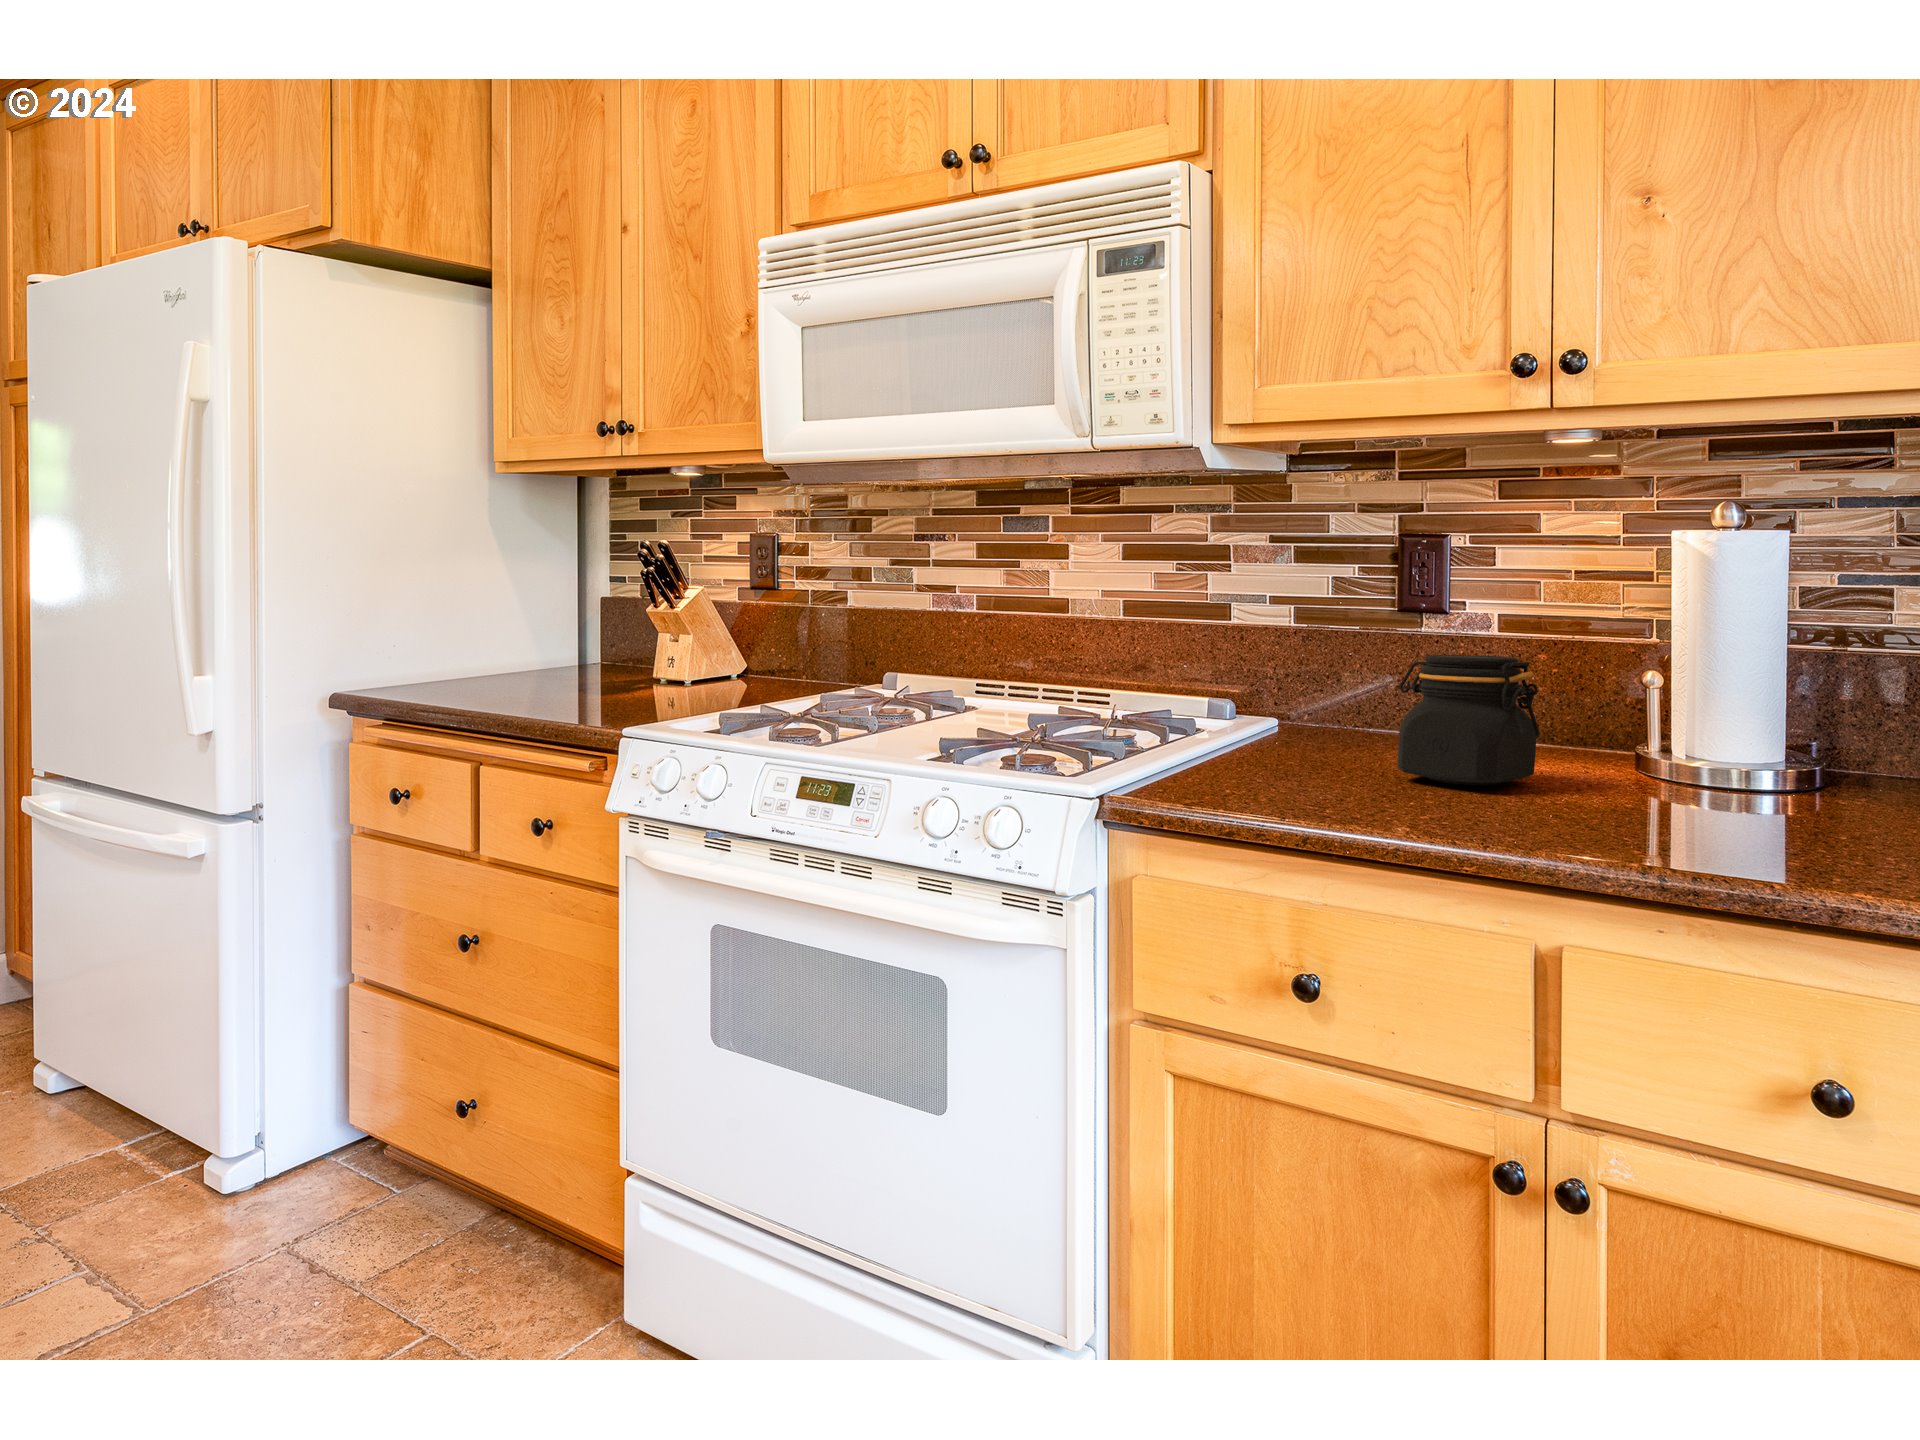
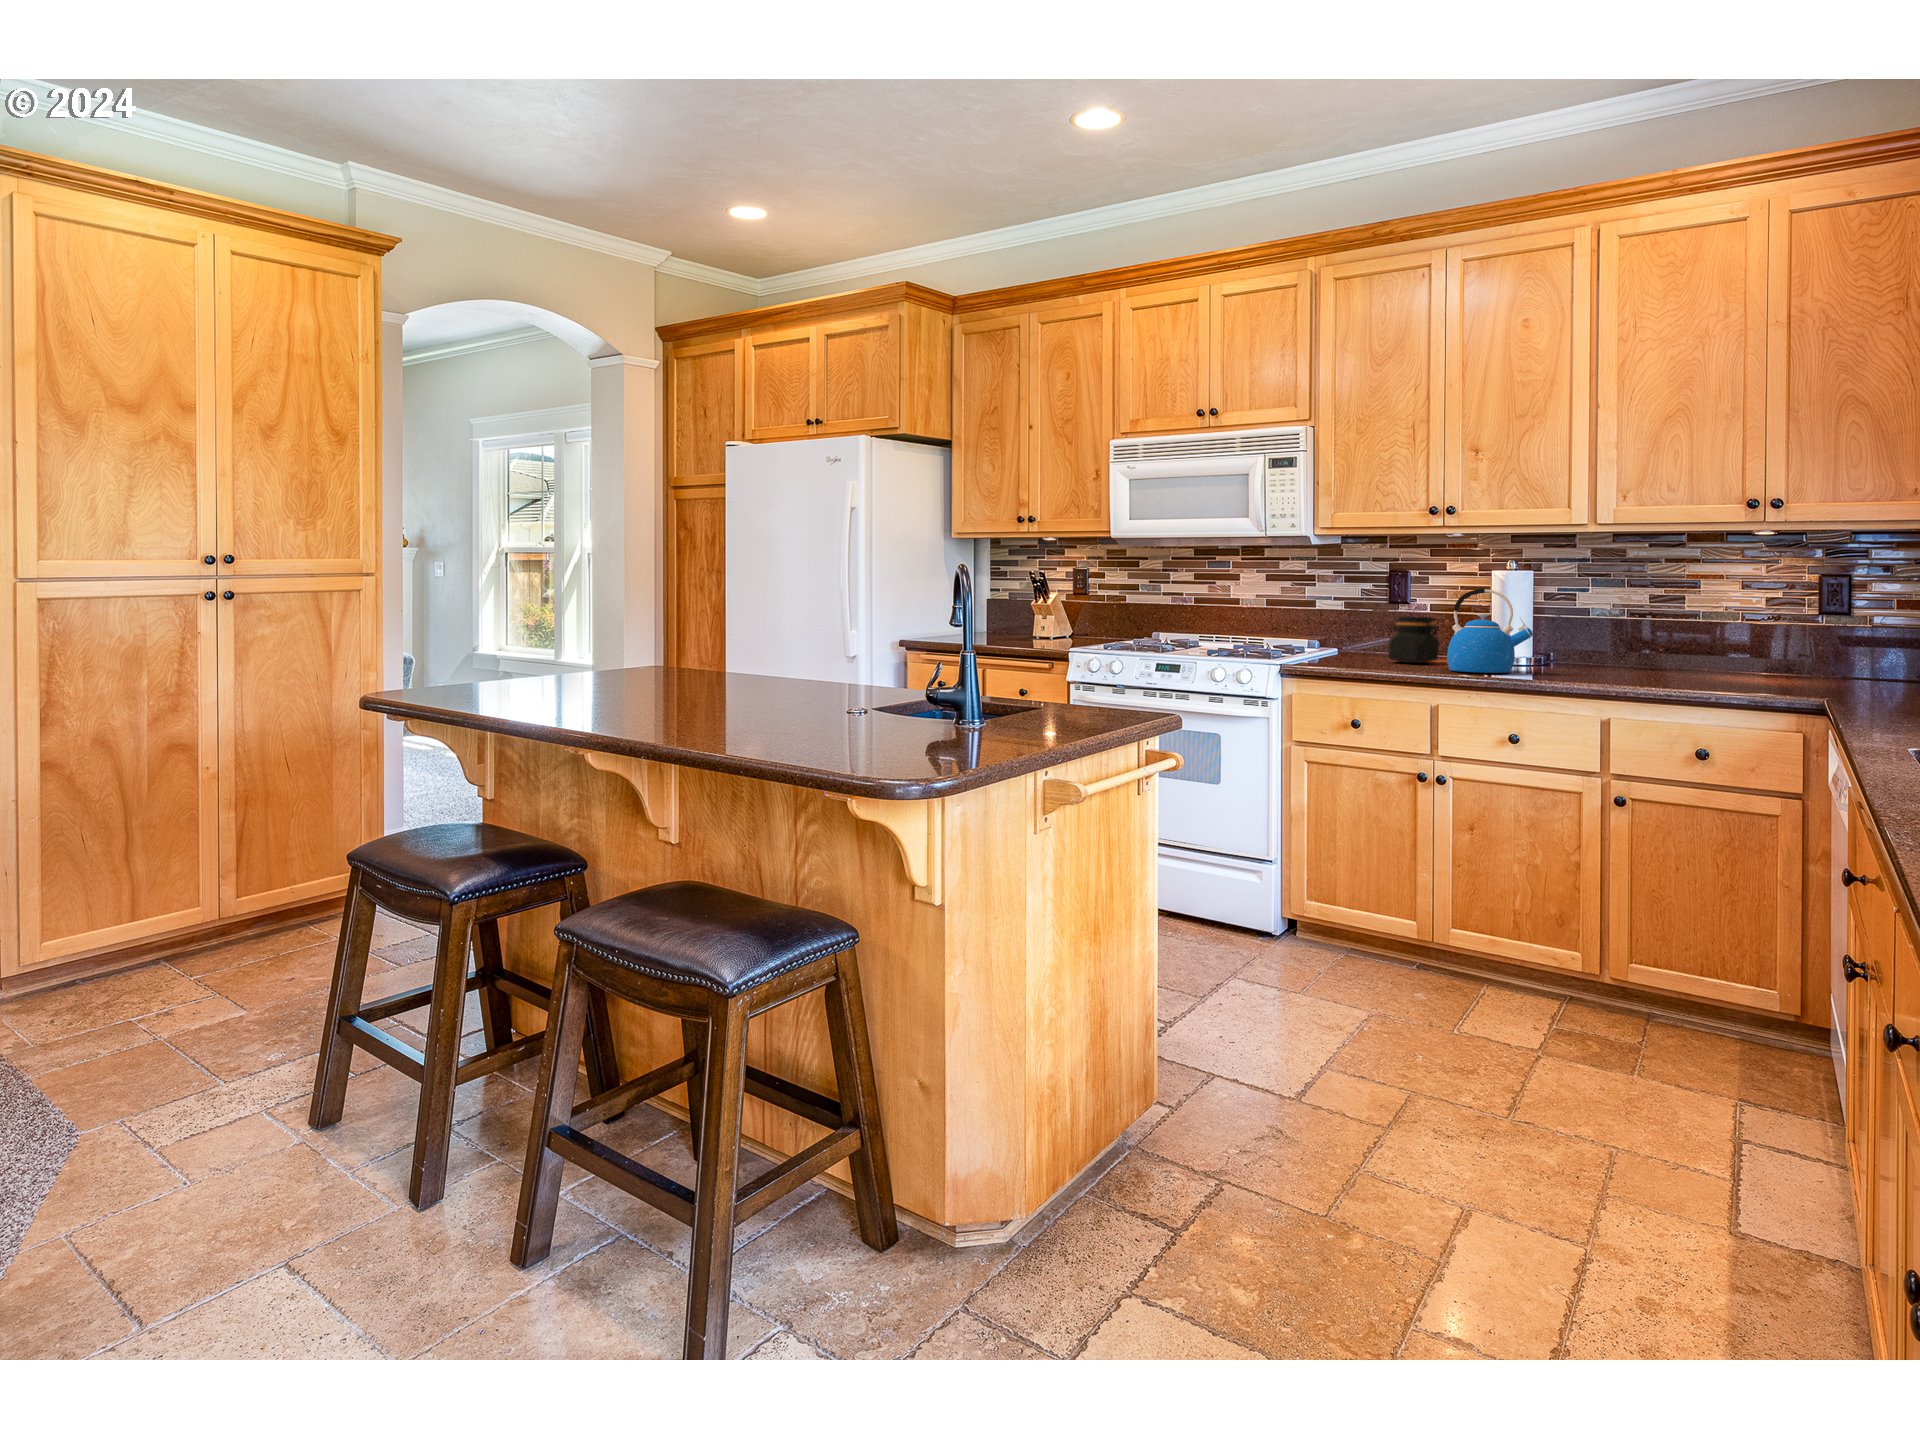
kettle: none [1576,582,1857,851] -> present [1447,588,1533,673]

